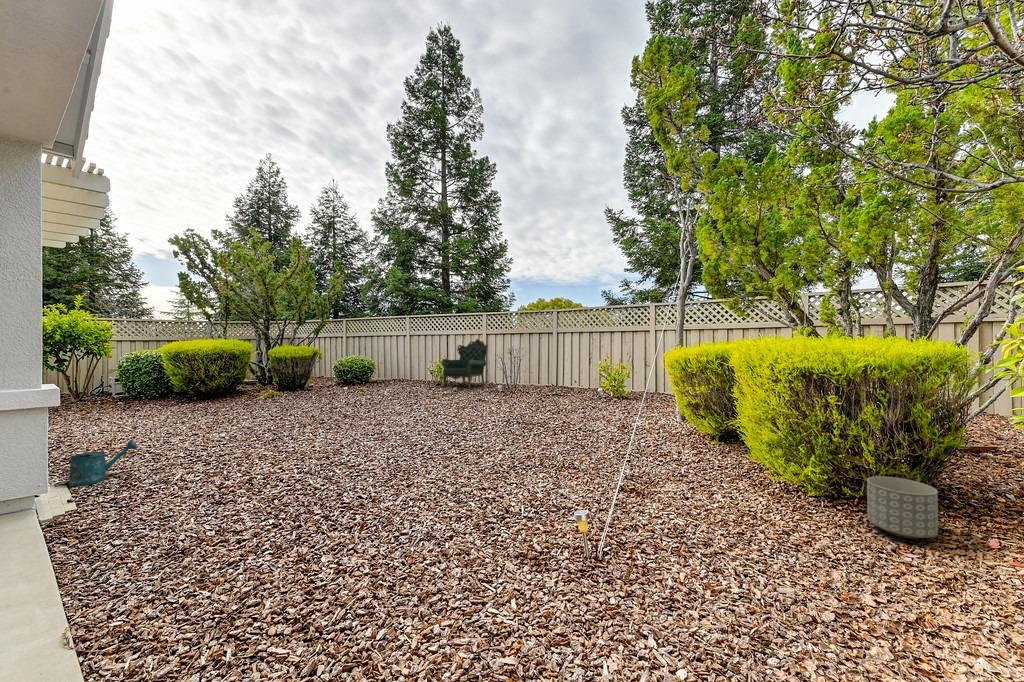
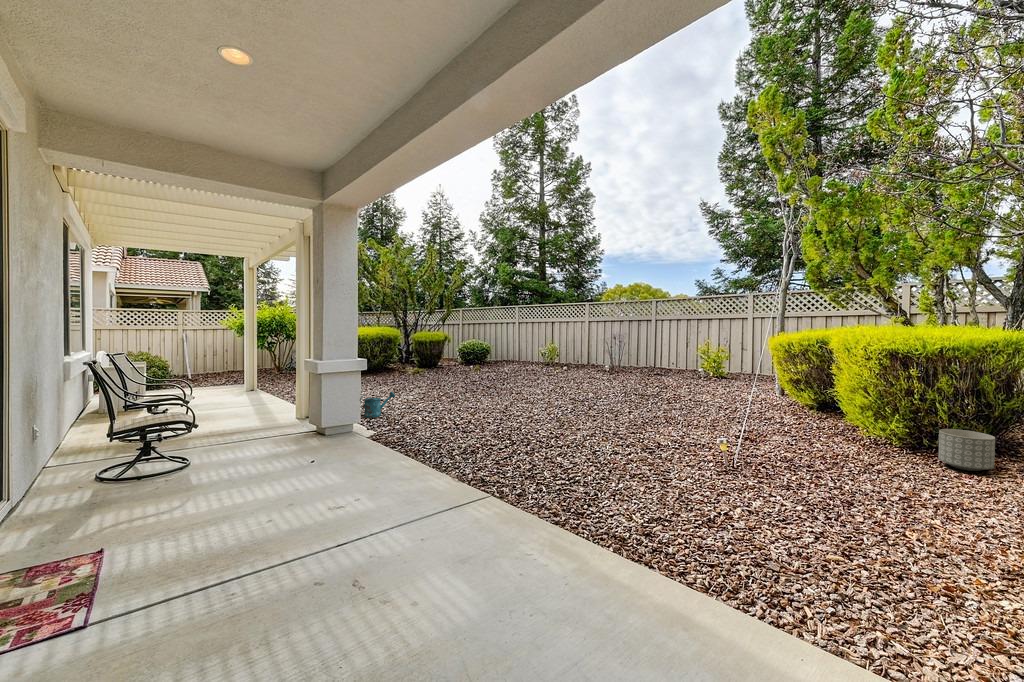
armchair: present [441,339,488,389] -> none [552,325,592,367]

